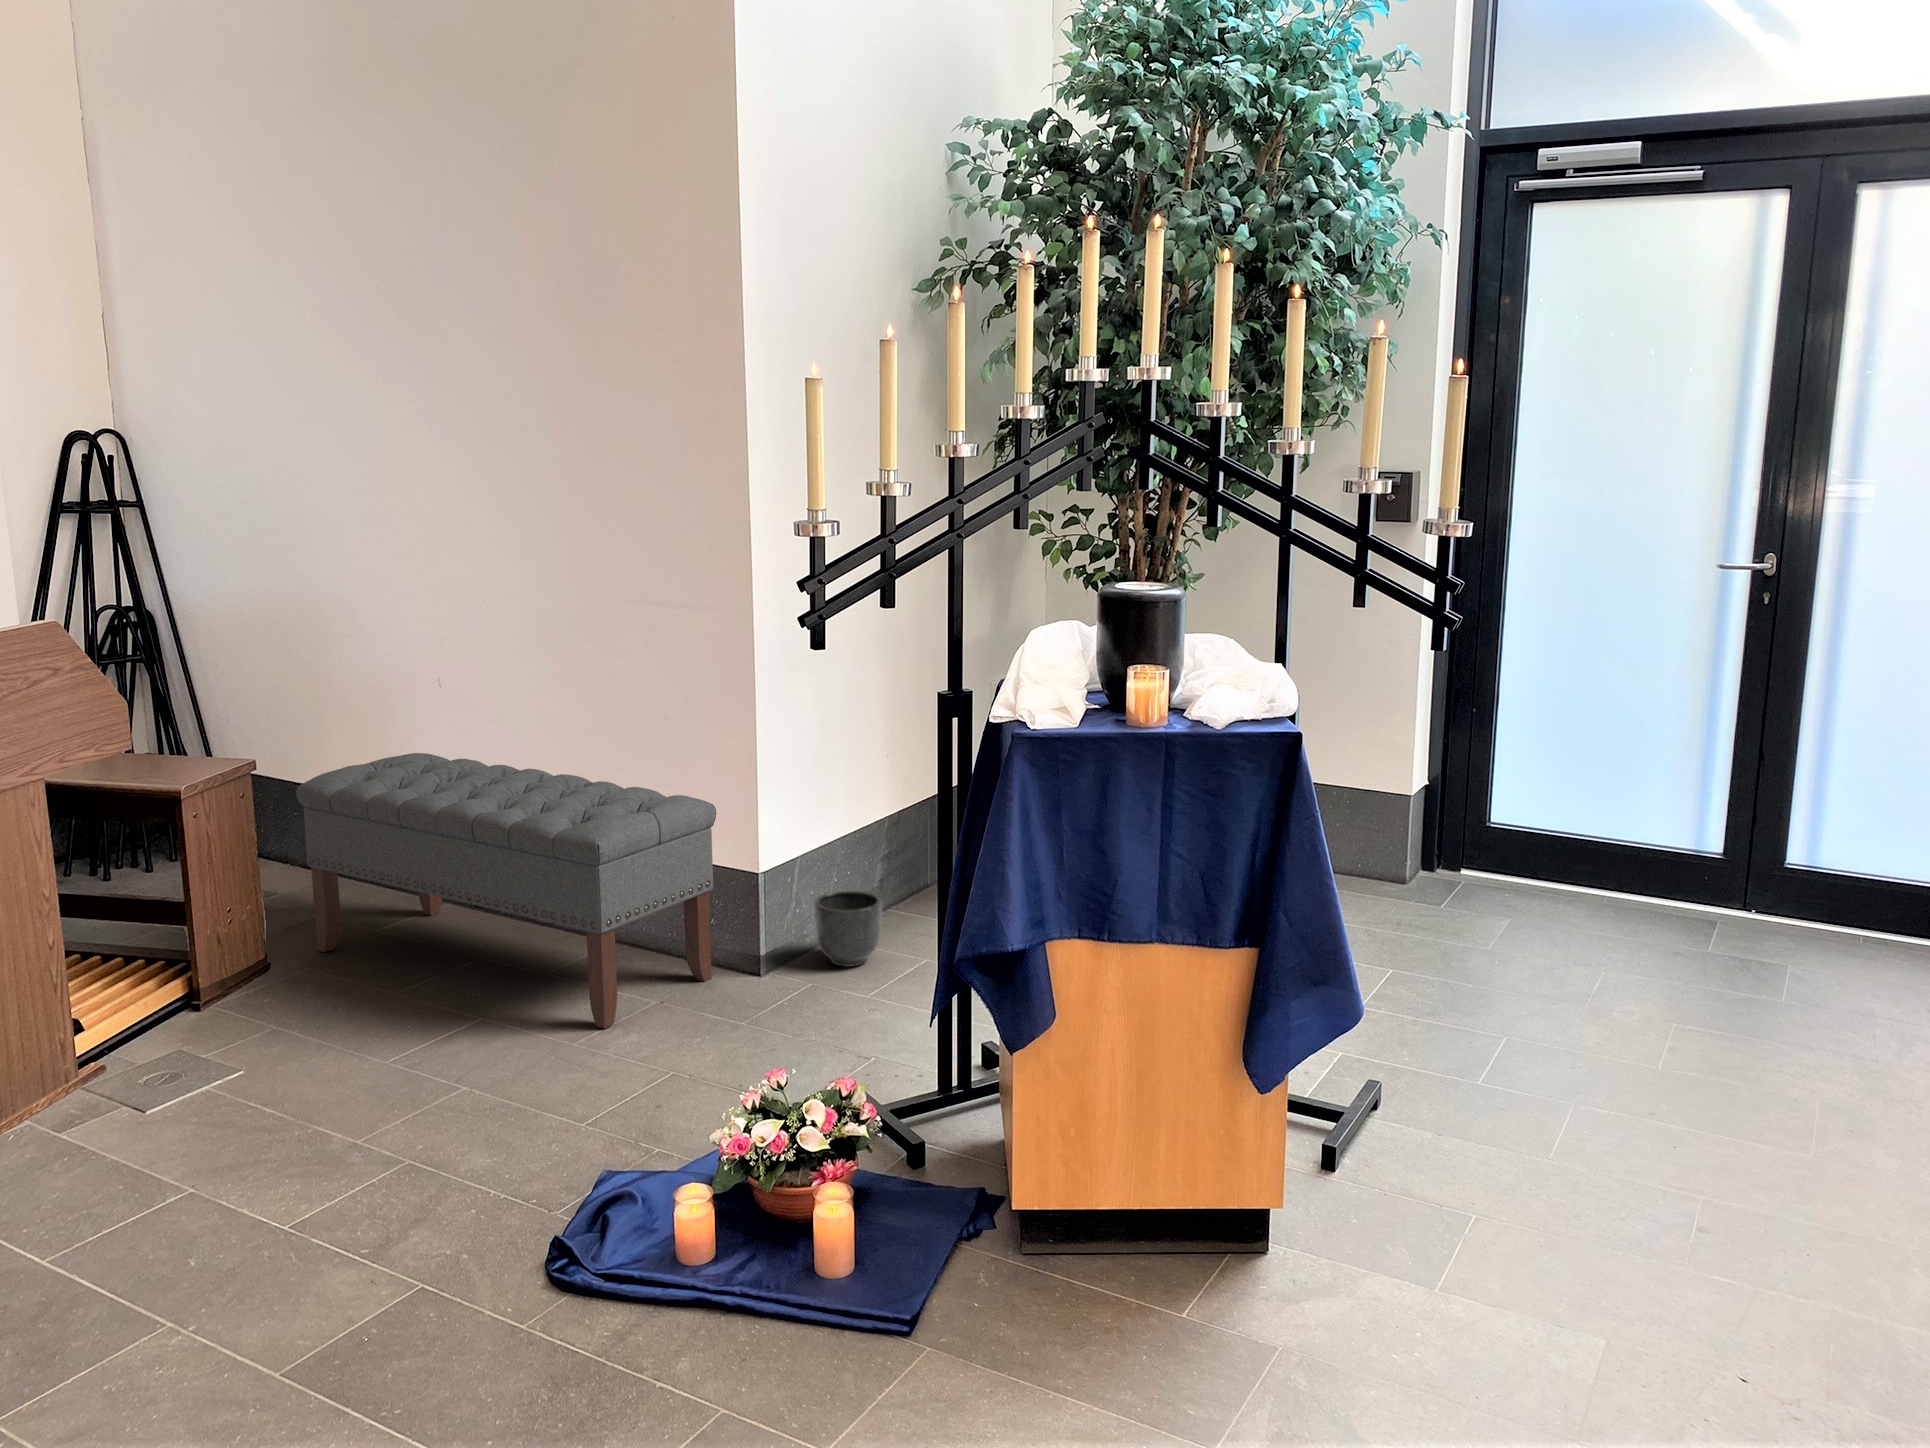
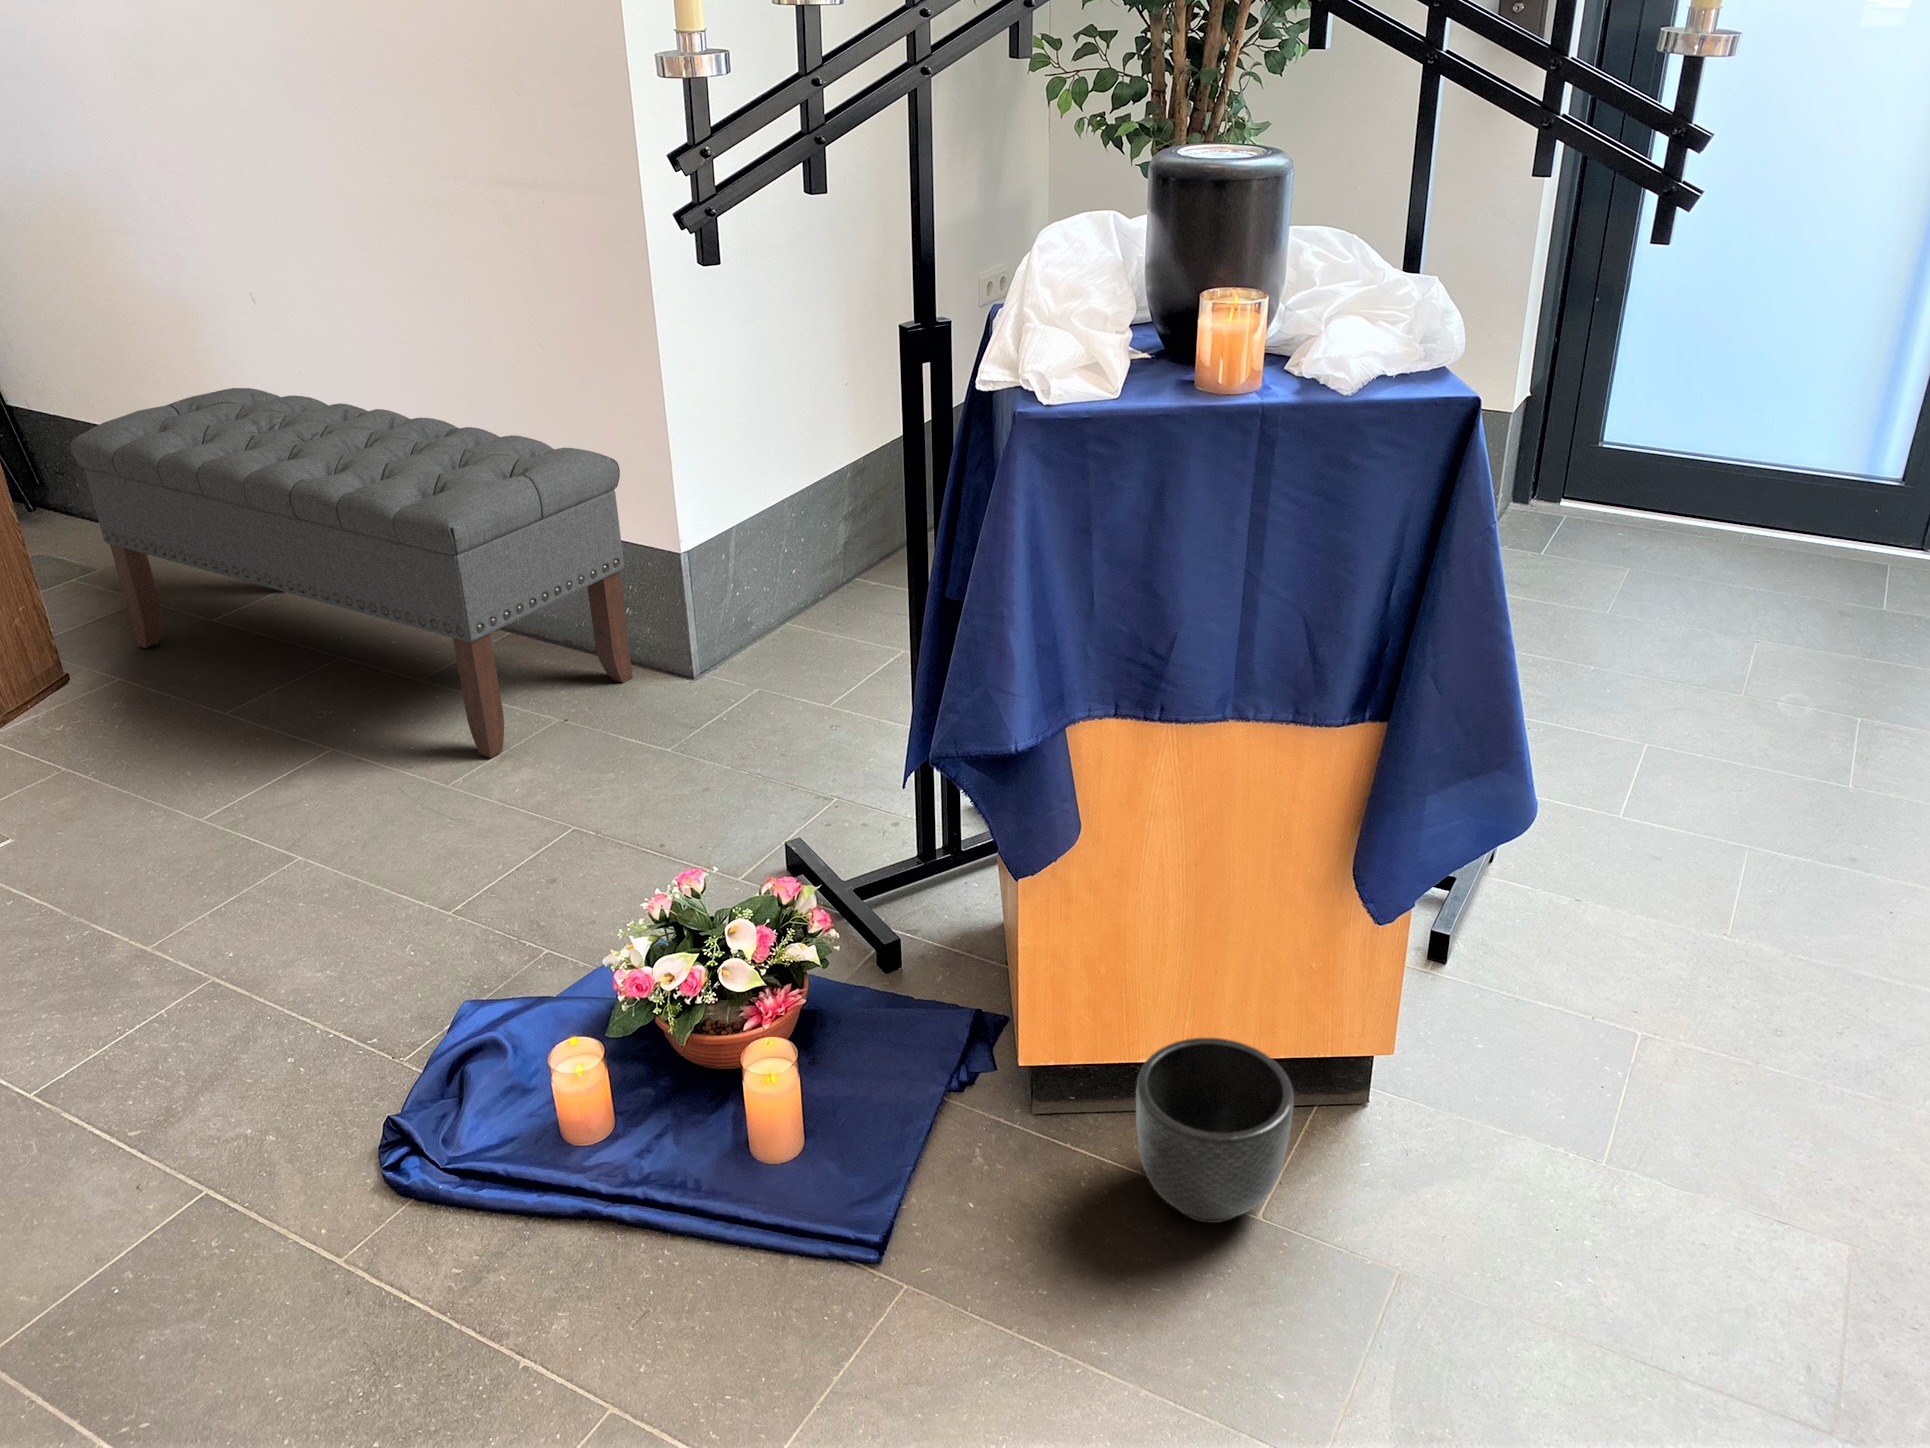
planter: present [814,891,882,967] -> present [1136,1038,1293,1223]

